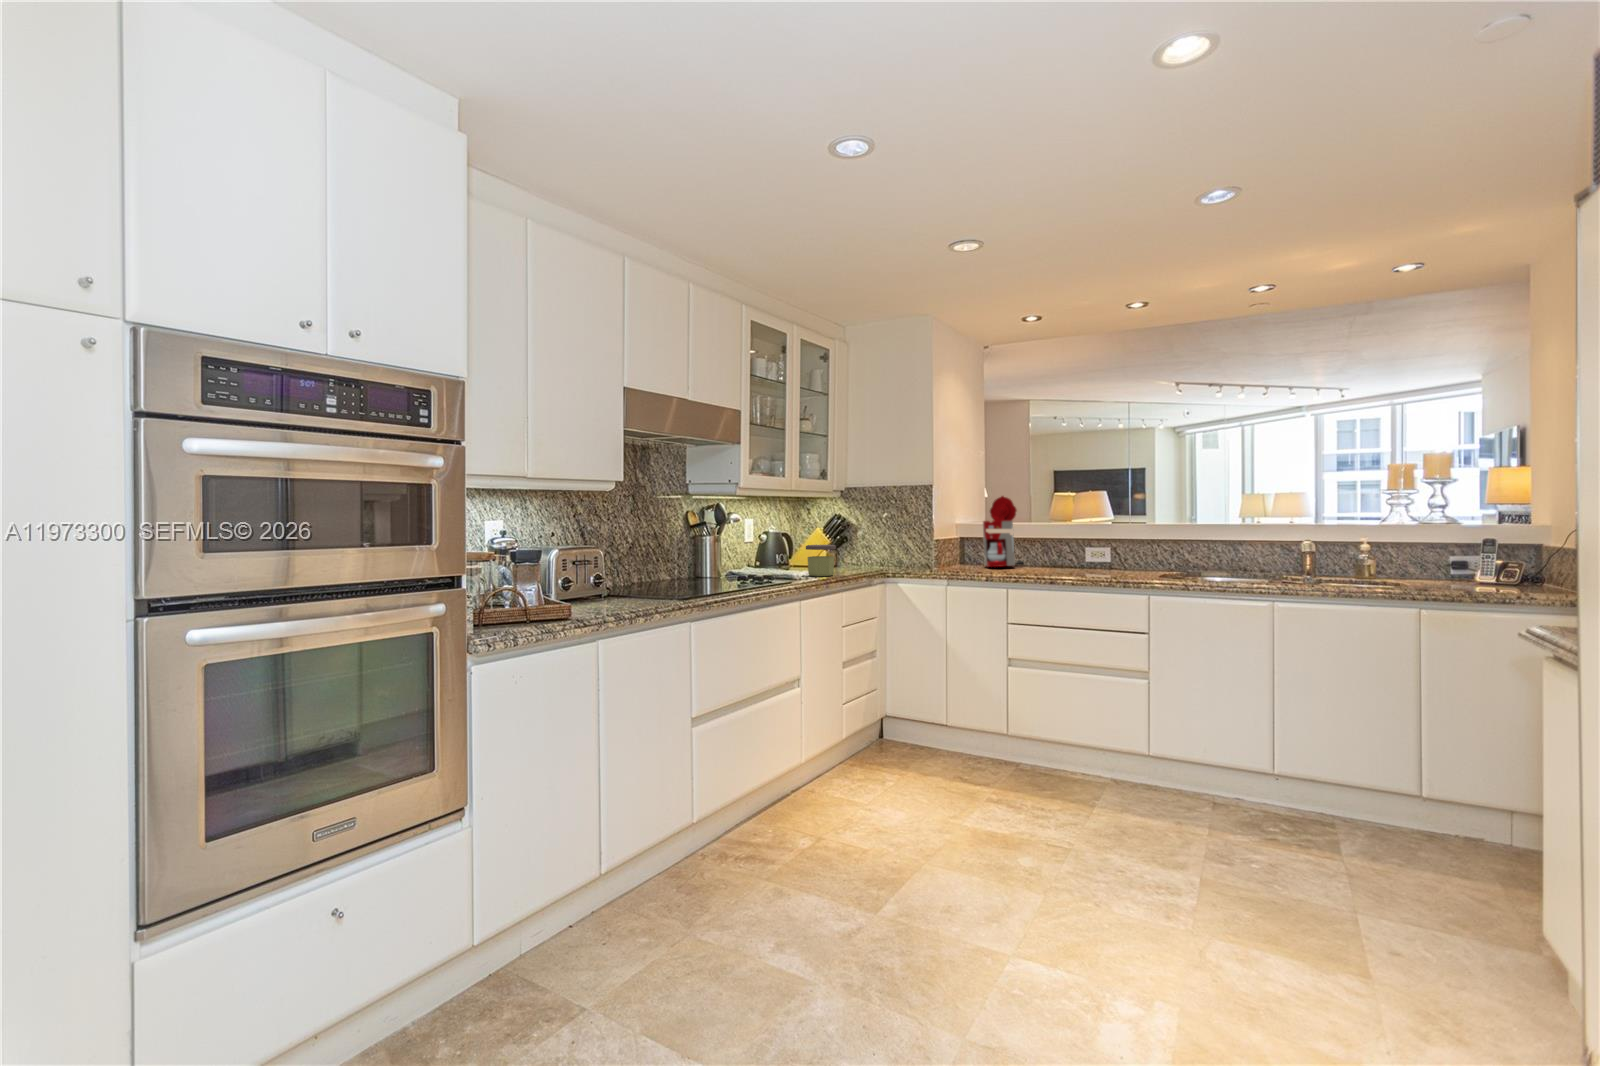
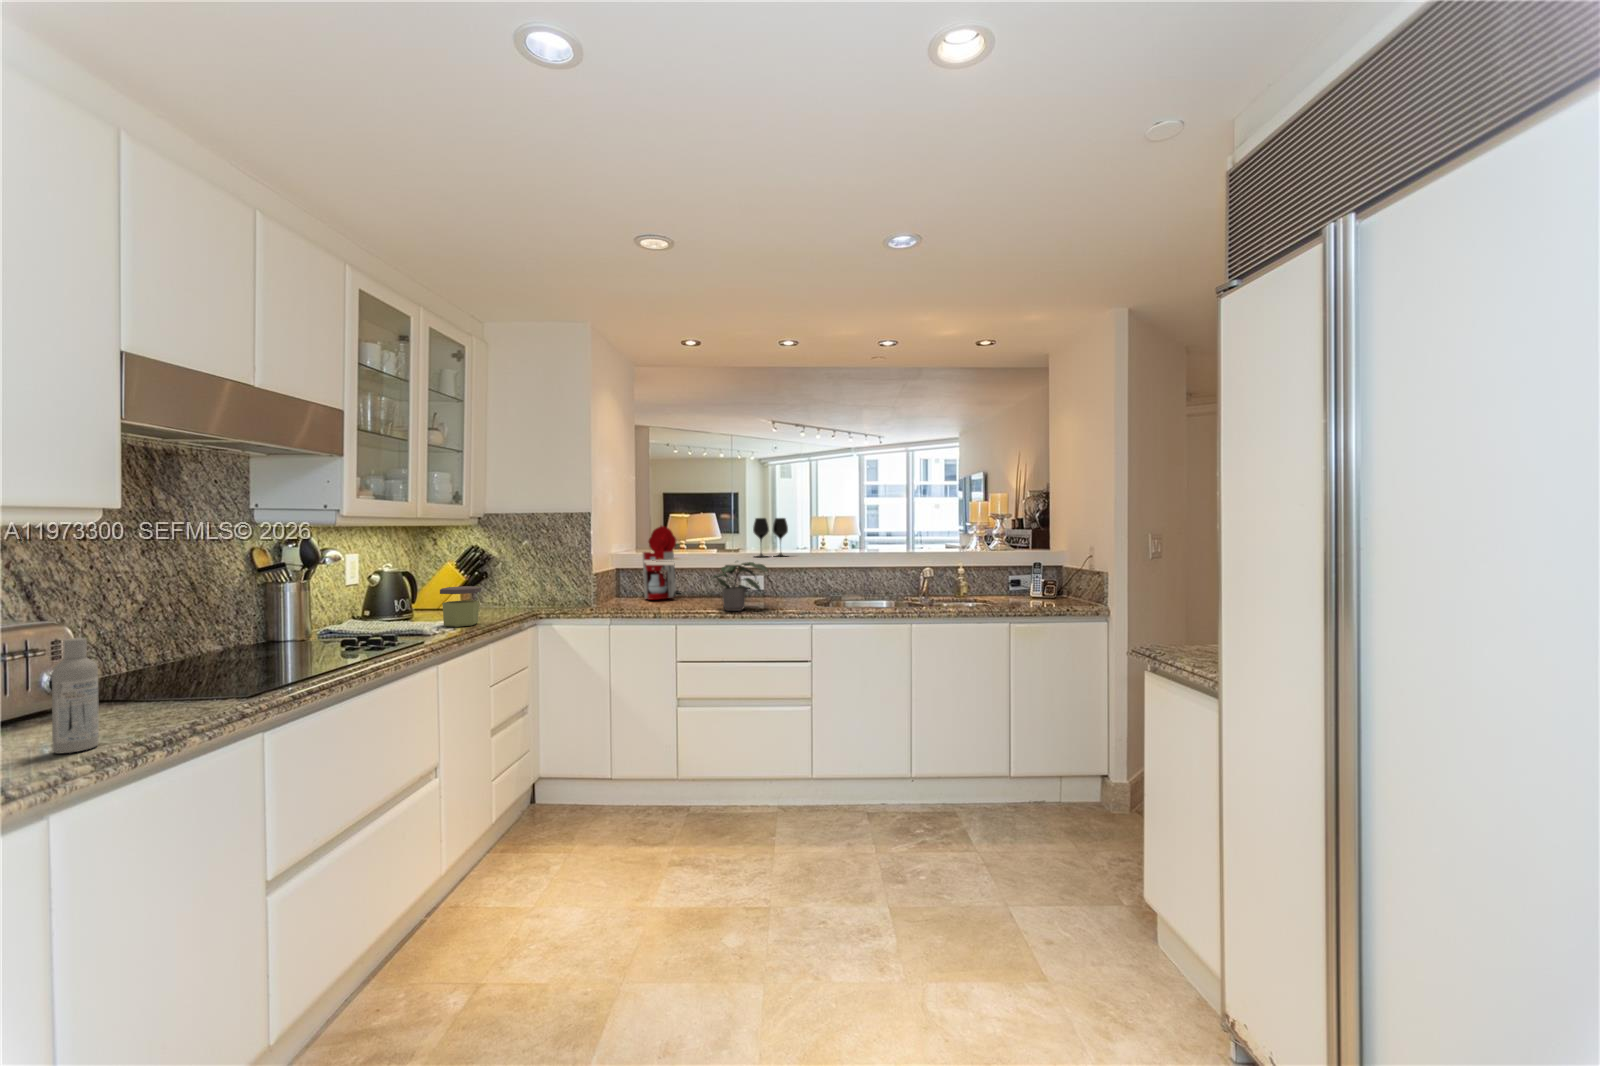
wine glass: none [1099,486,1141,527] -> present [753,518,788,557]
potted plant: none [1041,529,1101,579] -> present [713,562,768,611]
bottle: none [598,551,616,614] -> present [52,638,99,753]

